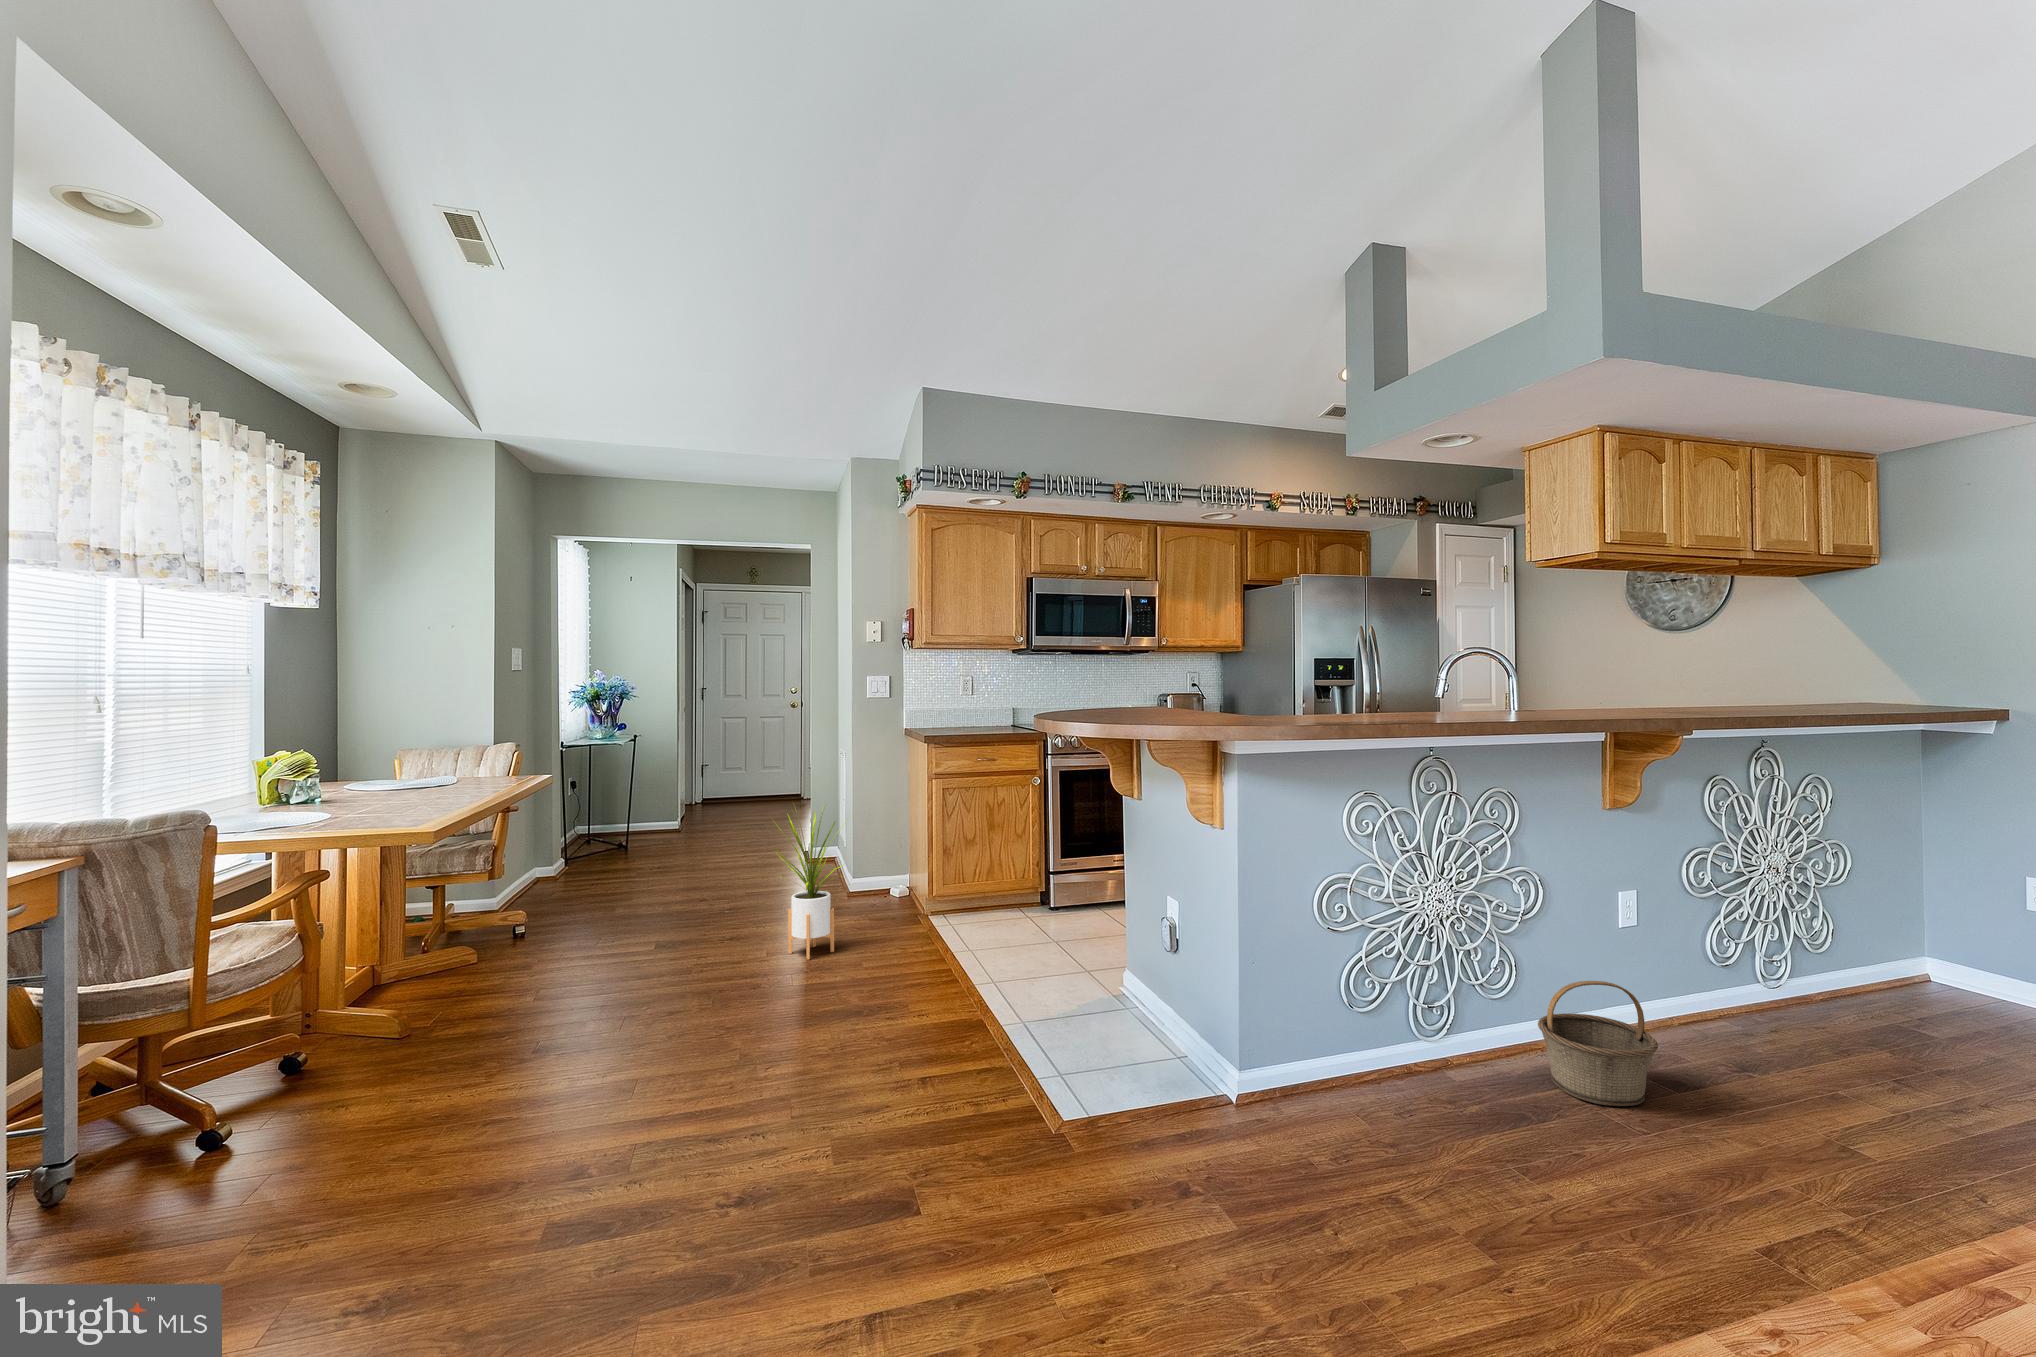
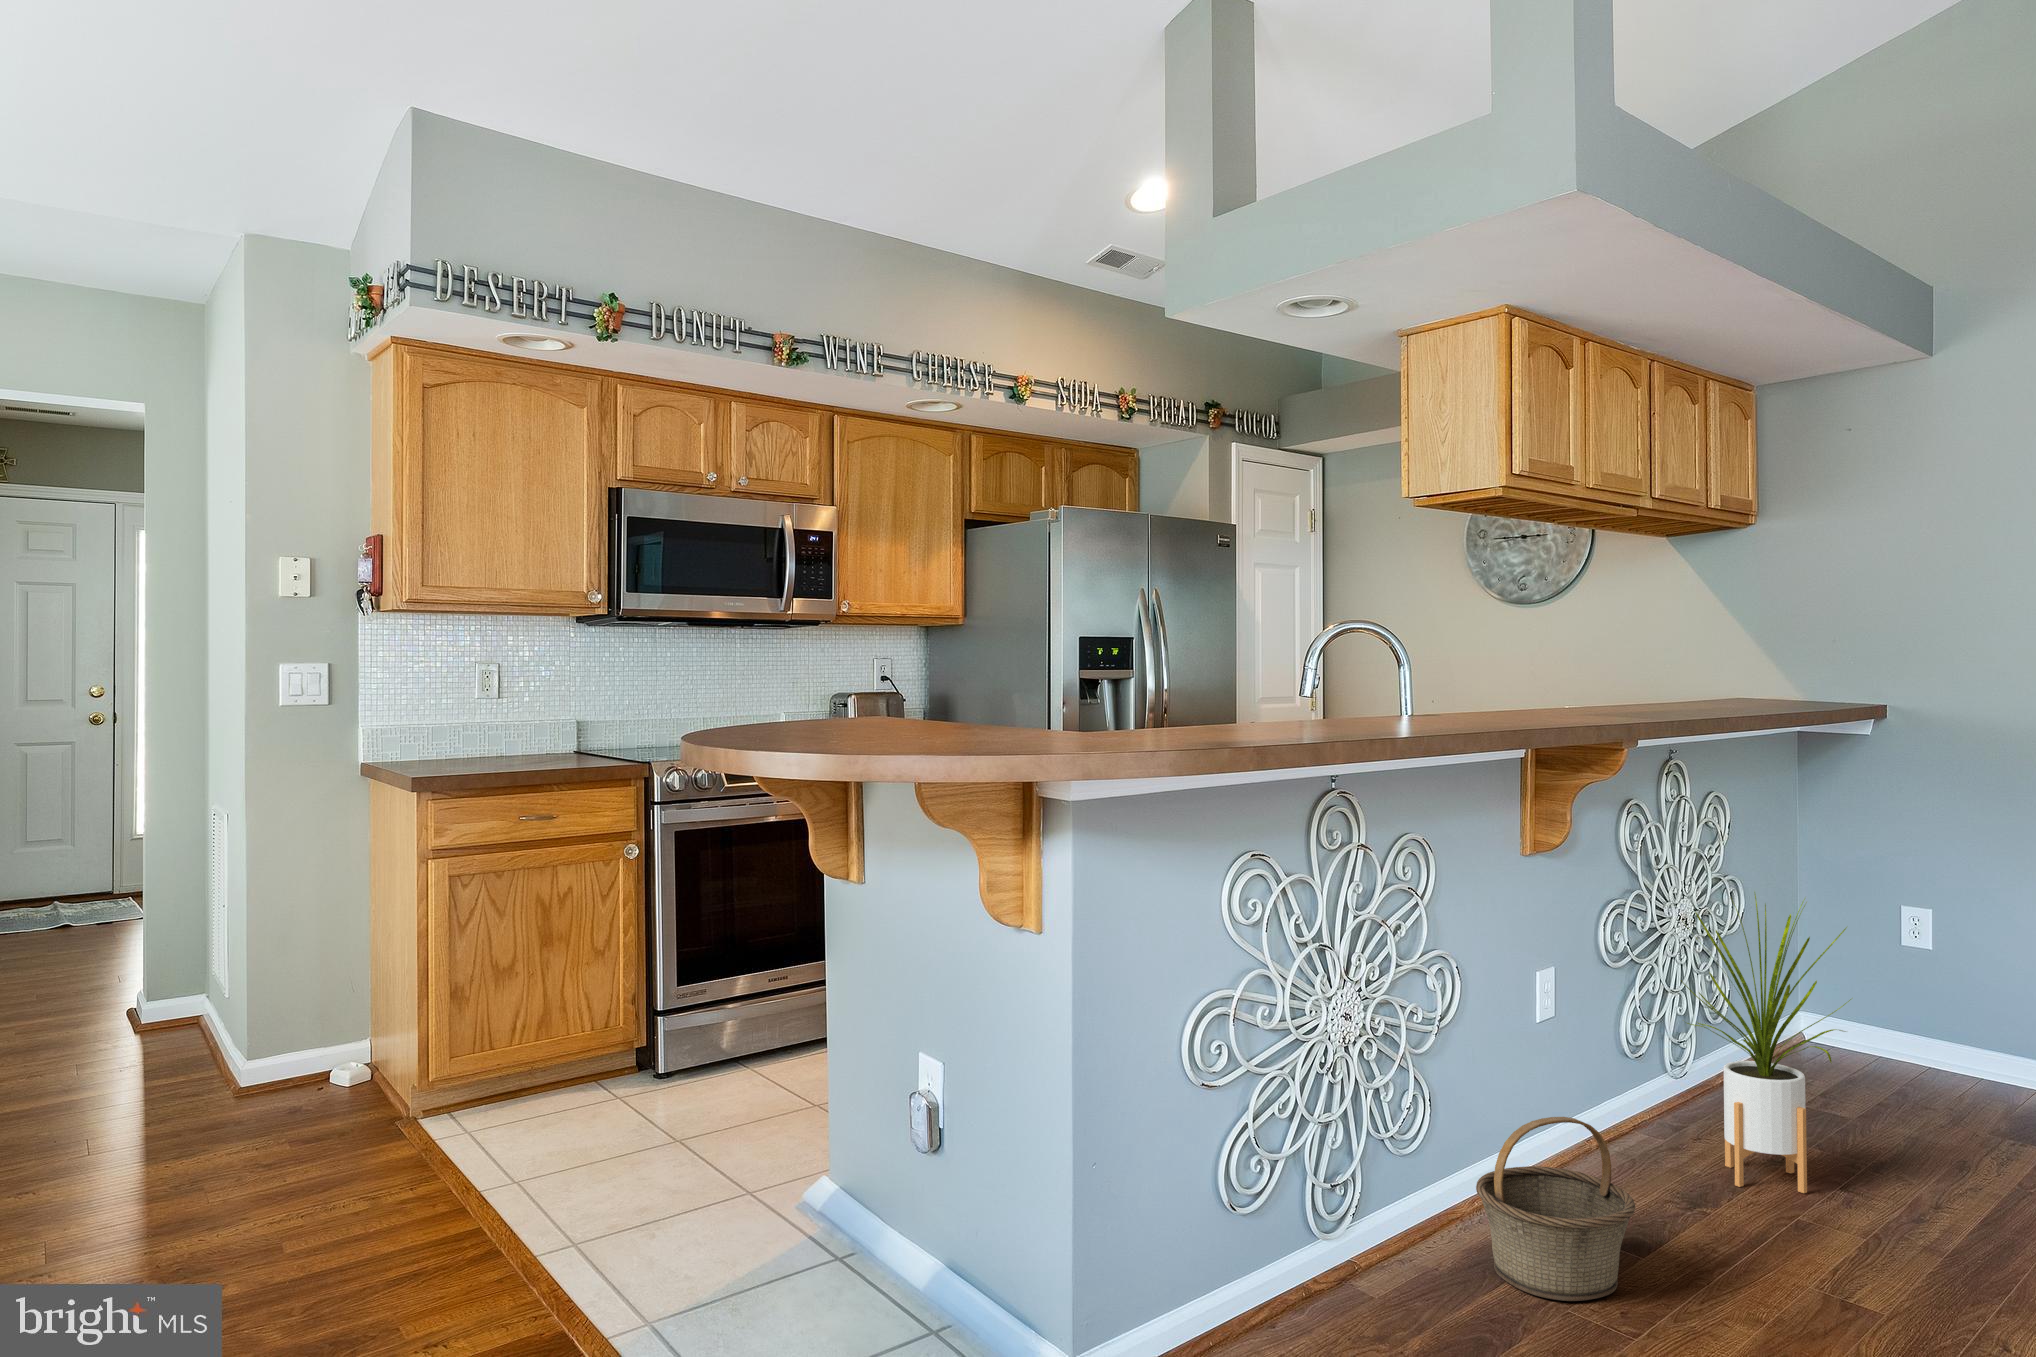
house plant: present [774,808,846,960] -> present [1682,892,1851,1193]

